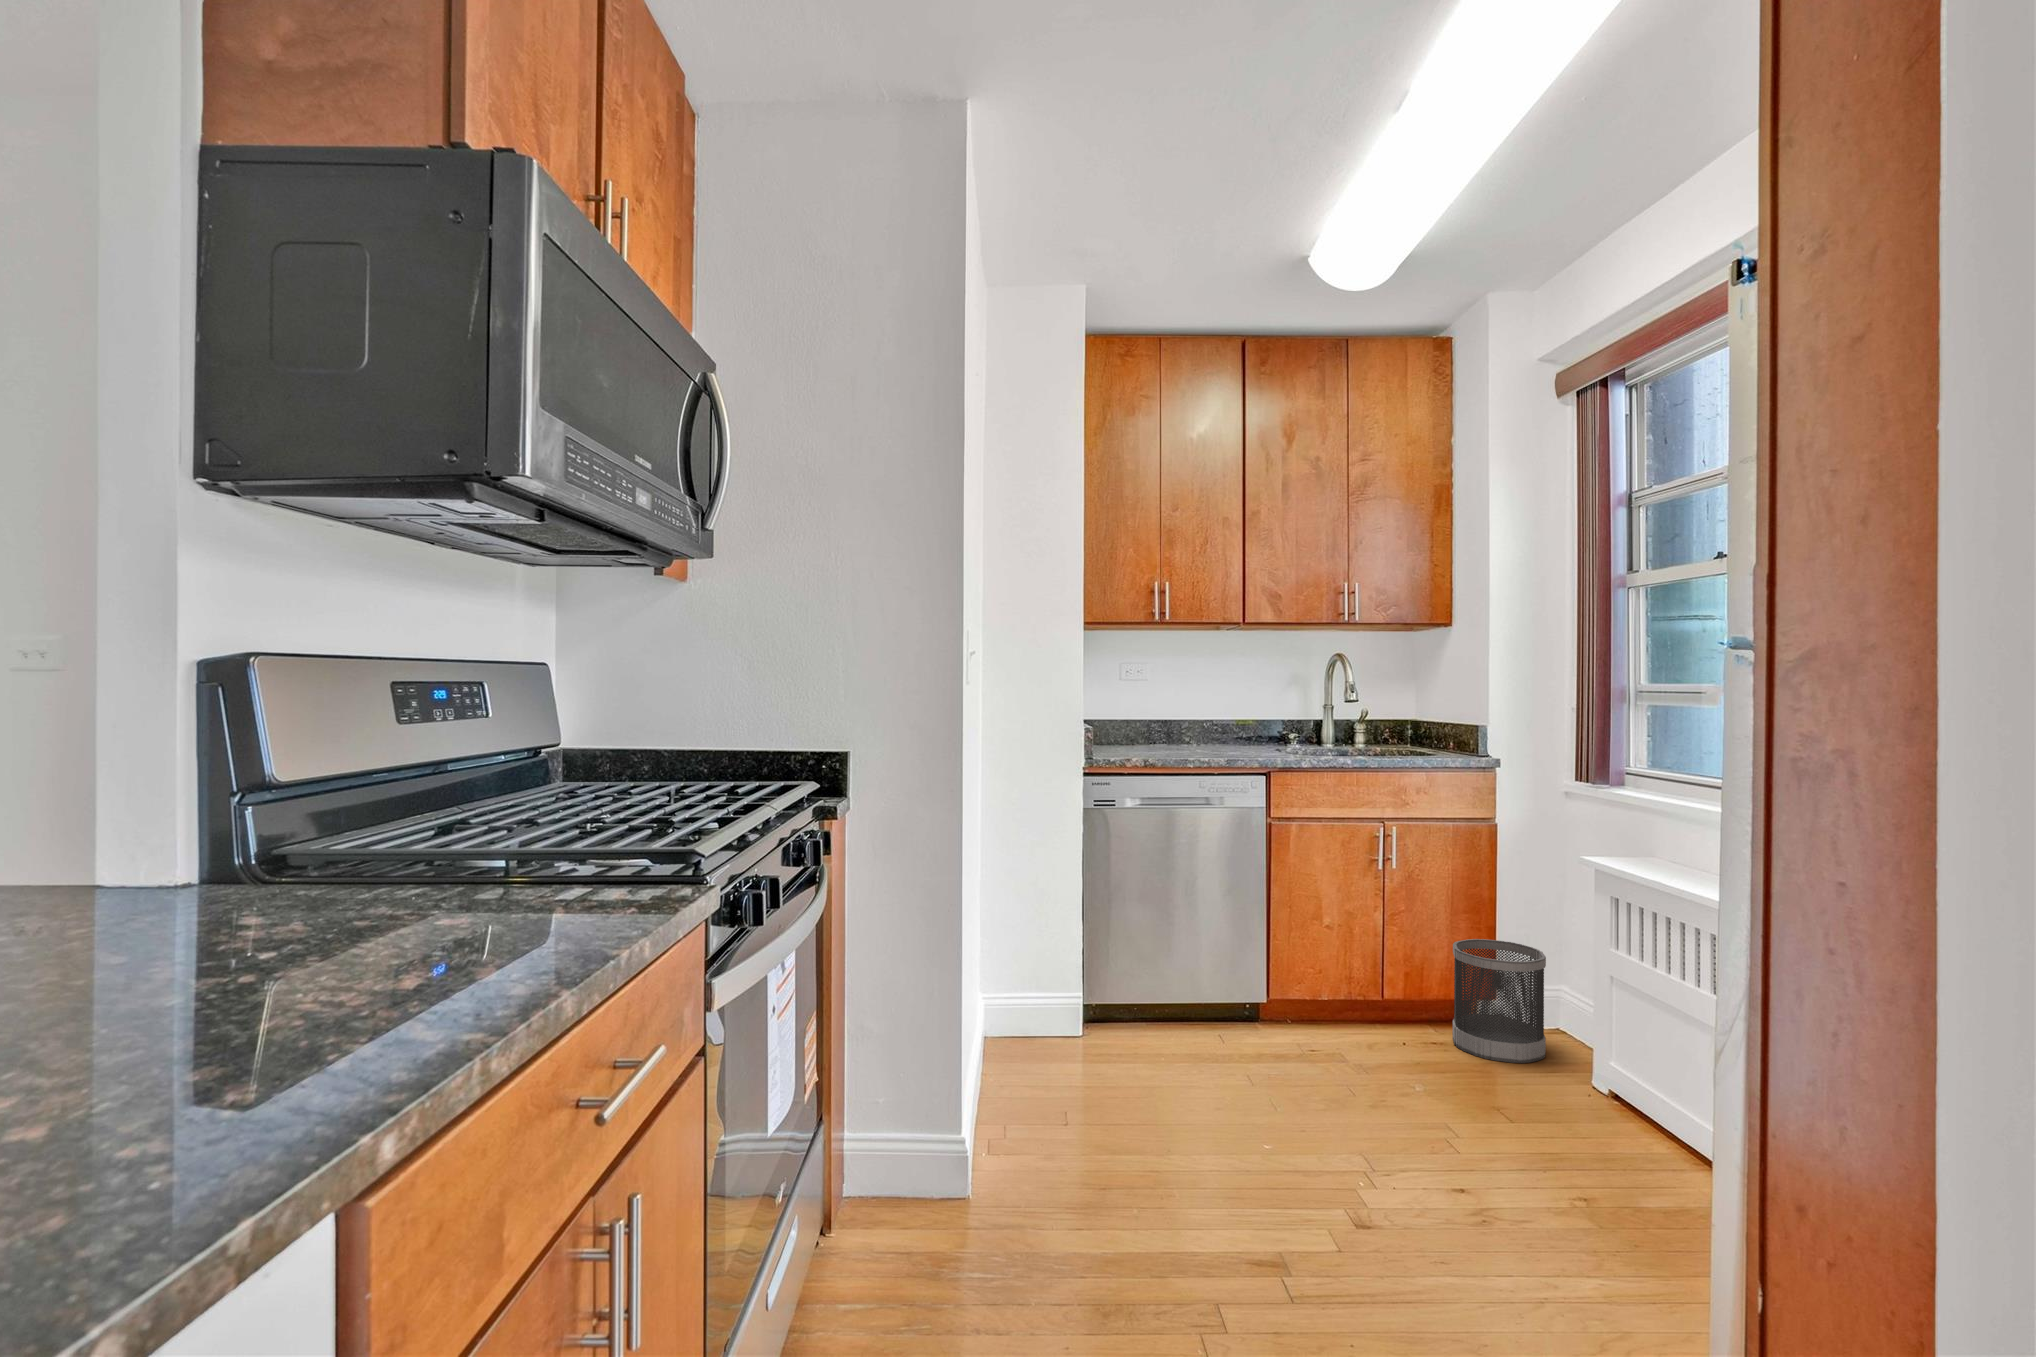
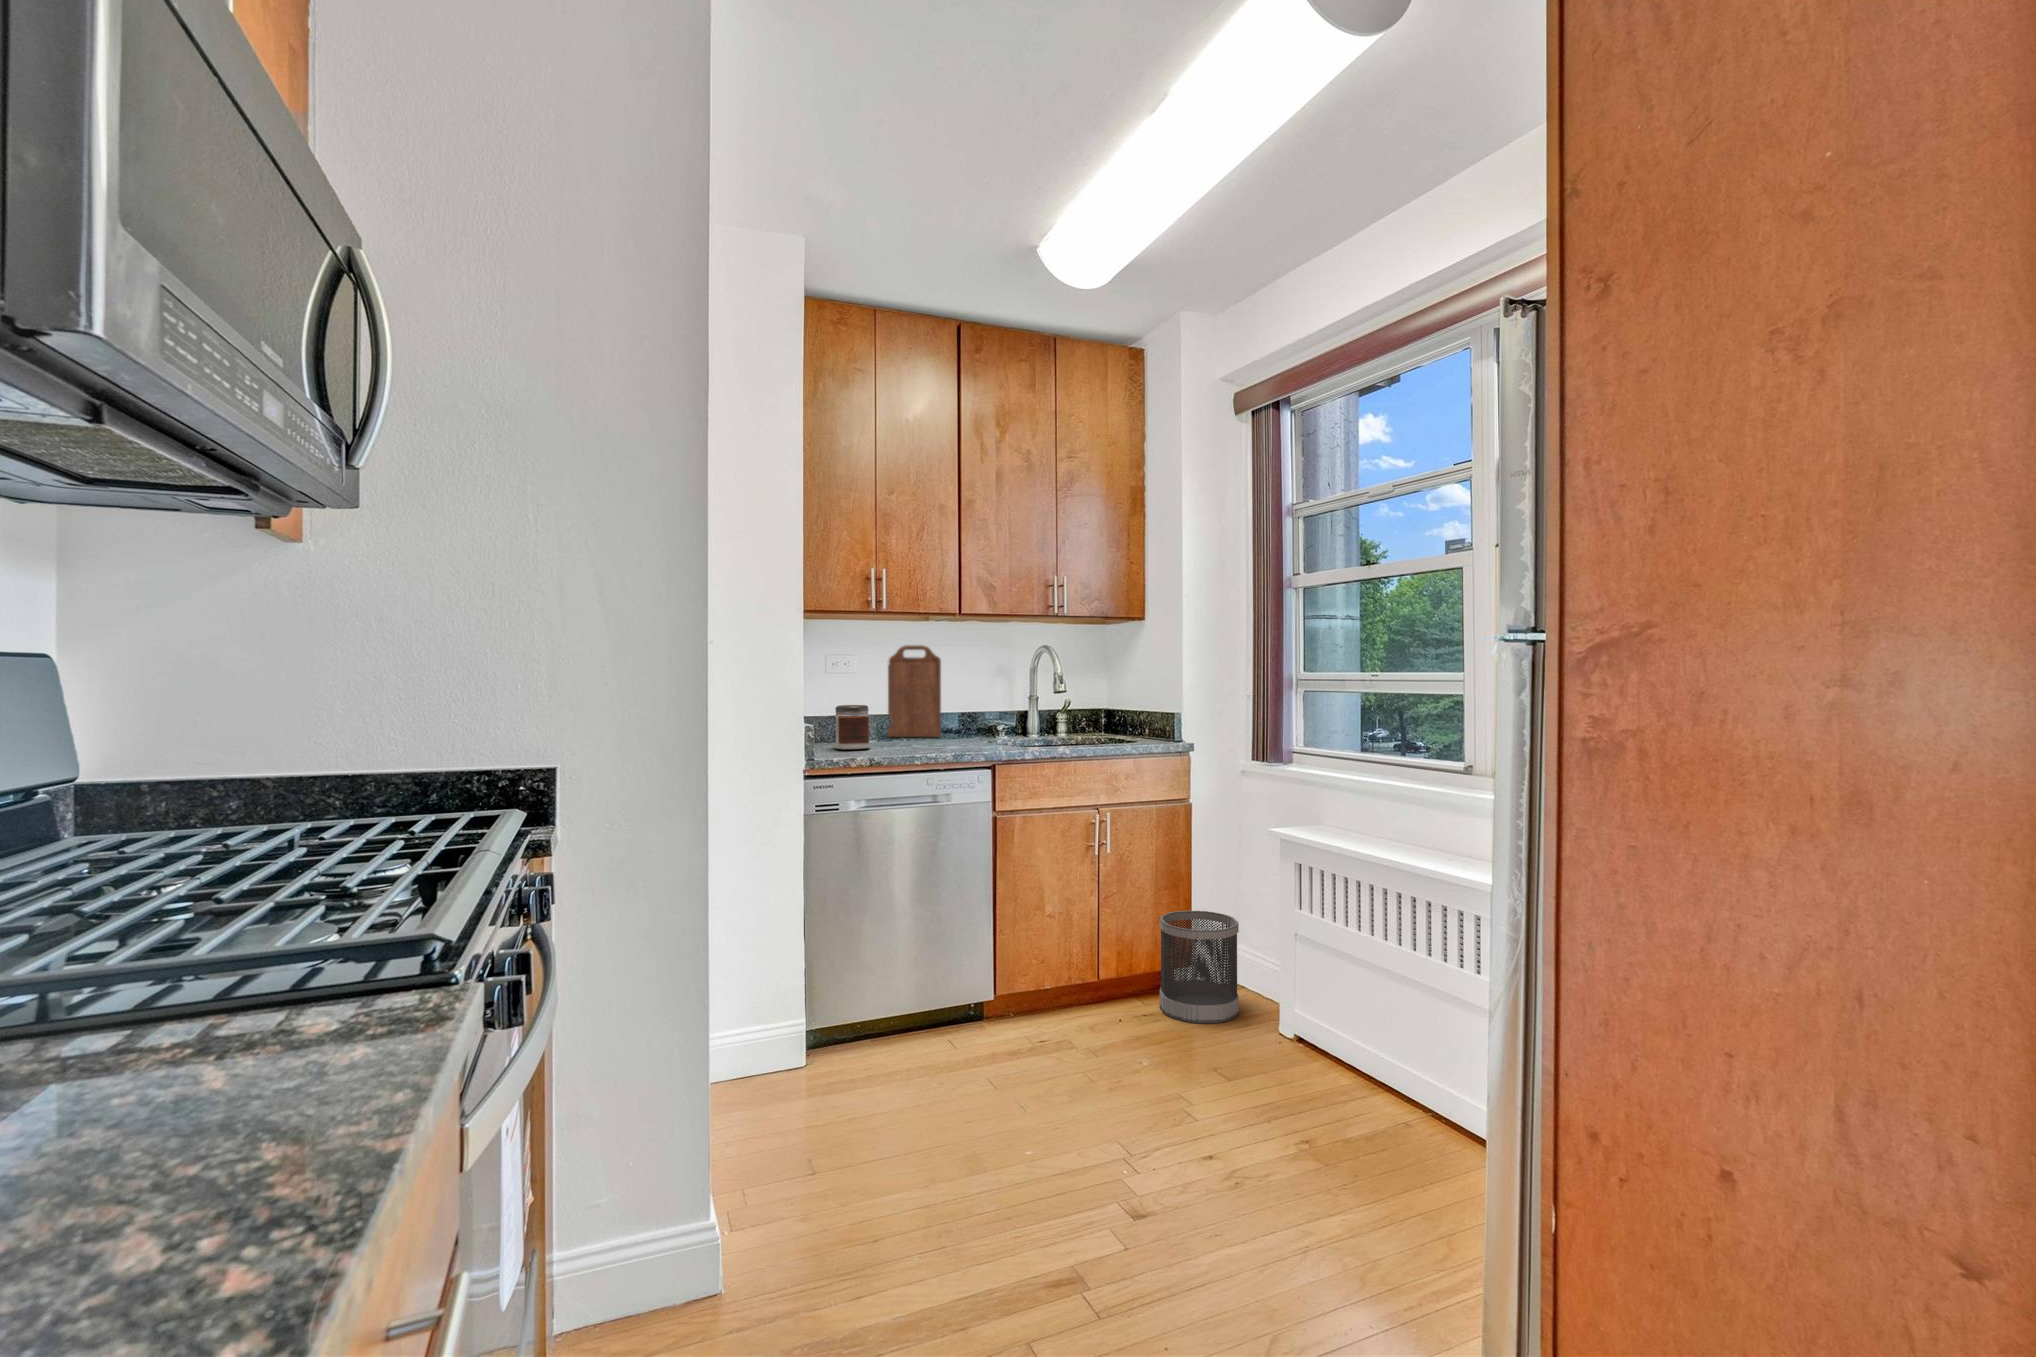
cutting board: none [1177,653,1230,744] -> present [888,645,941,737]
jar: none [1121,710,1154,752] -> present [835,705,870,749]

